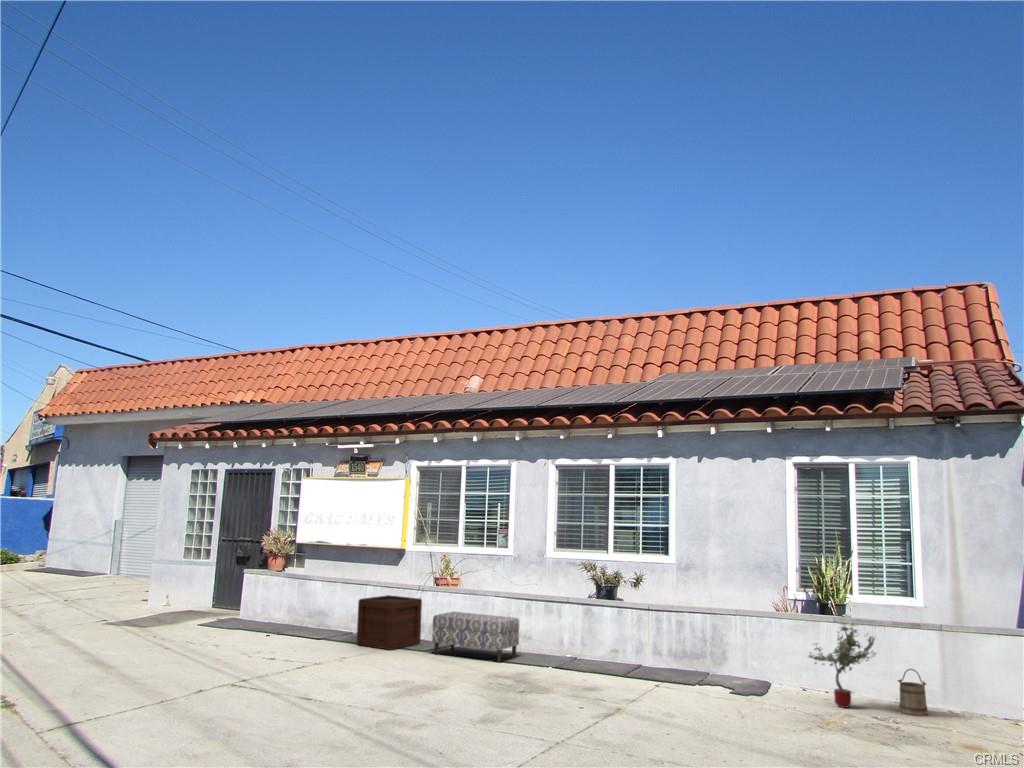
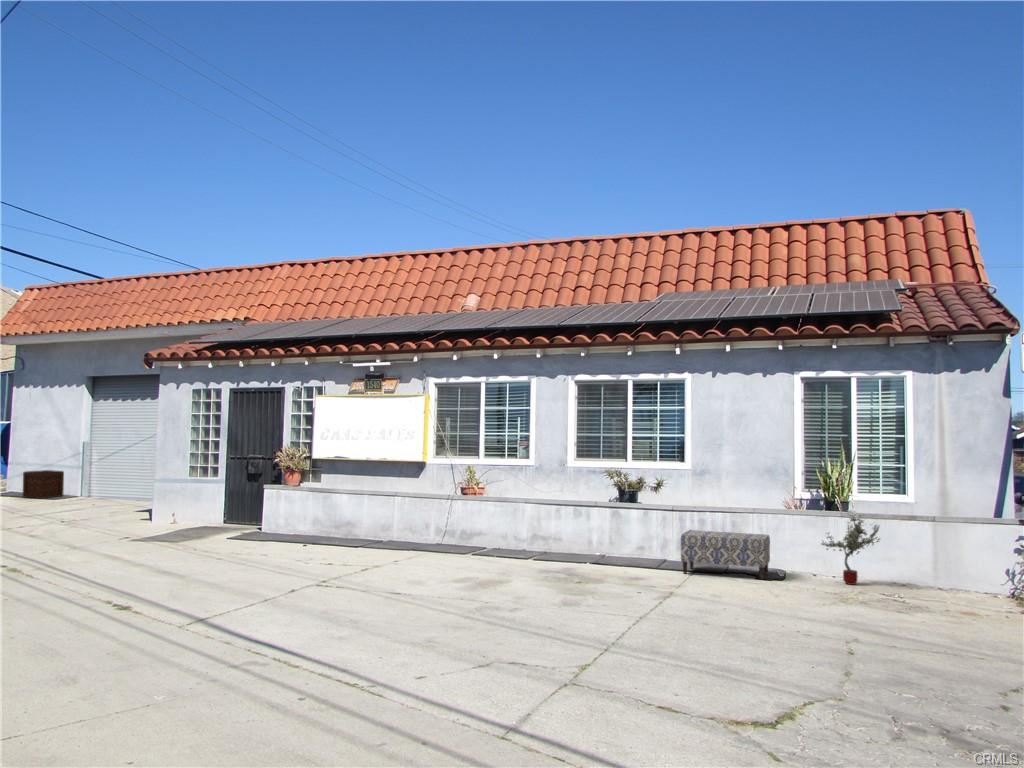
wooden crate: present [357,595,422,650] -> present [23,470,64,498]
bench: present [432,612,519,663] -> present [681,530,770,580]
bucket: present [898,669,927,716] -> none [896,551,921,588]

